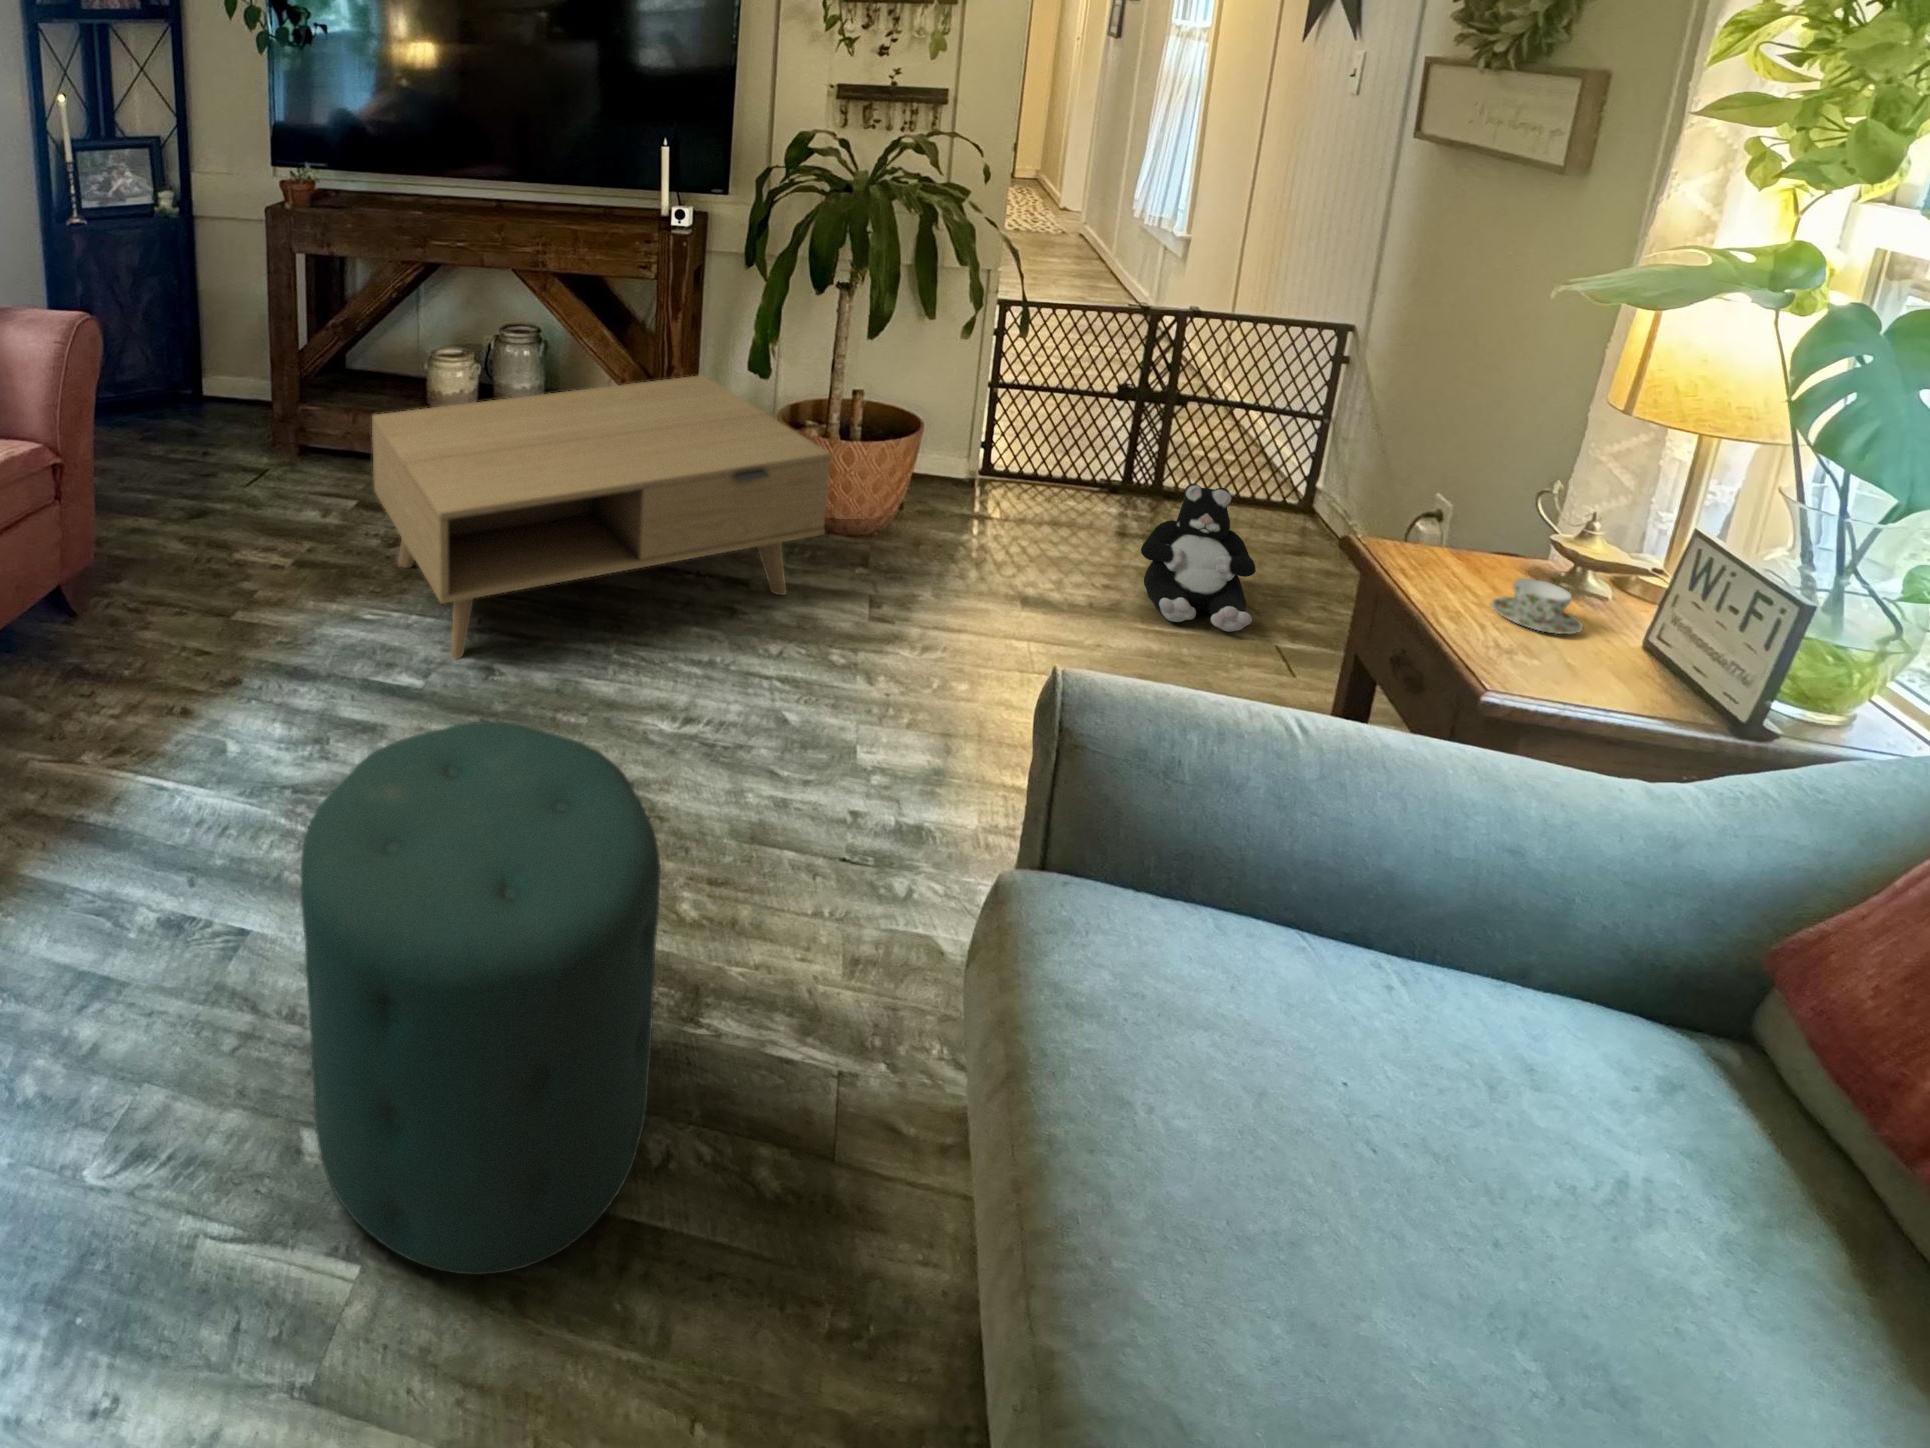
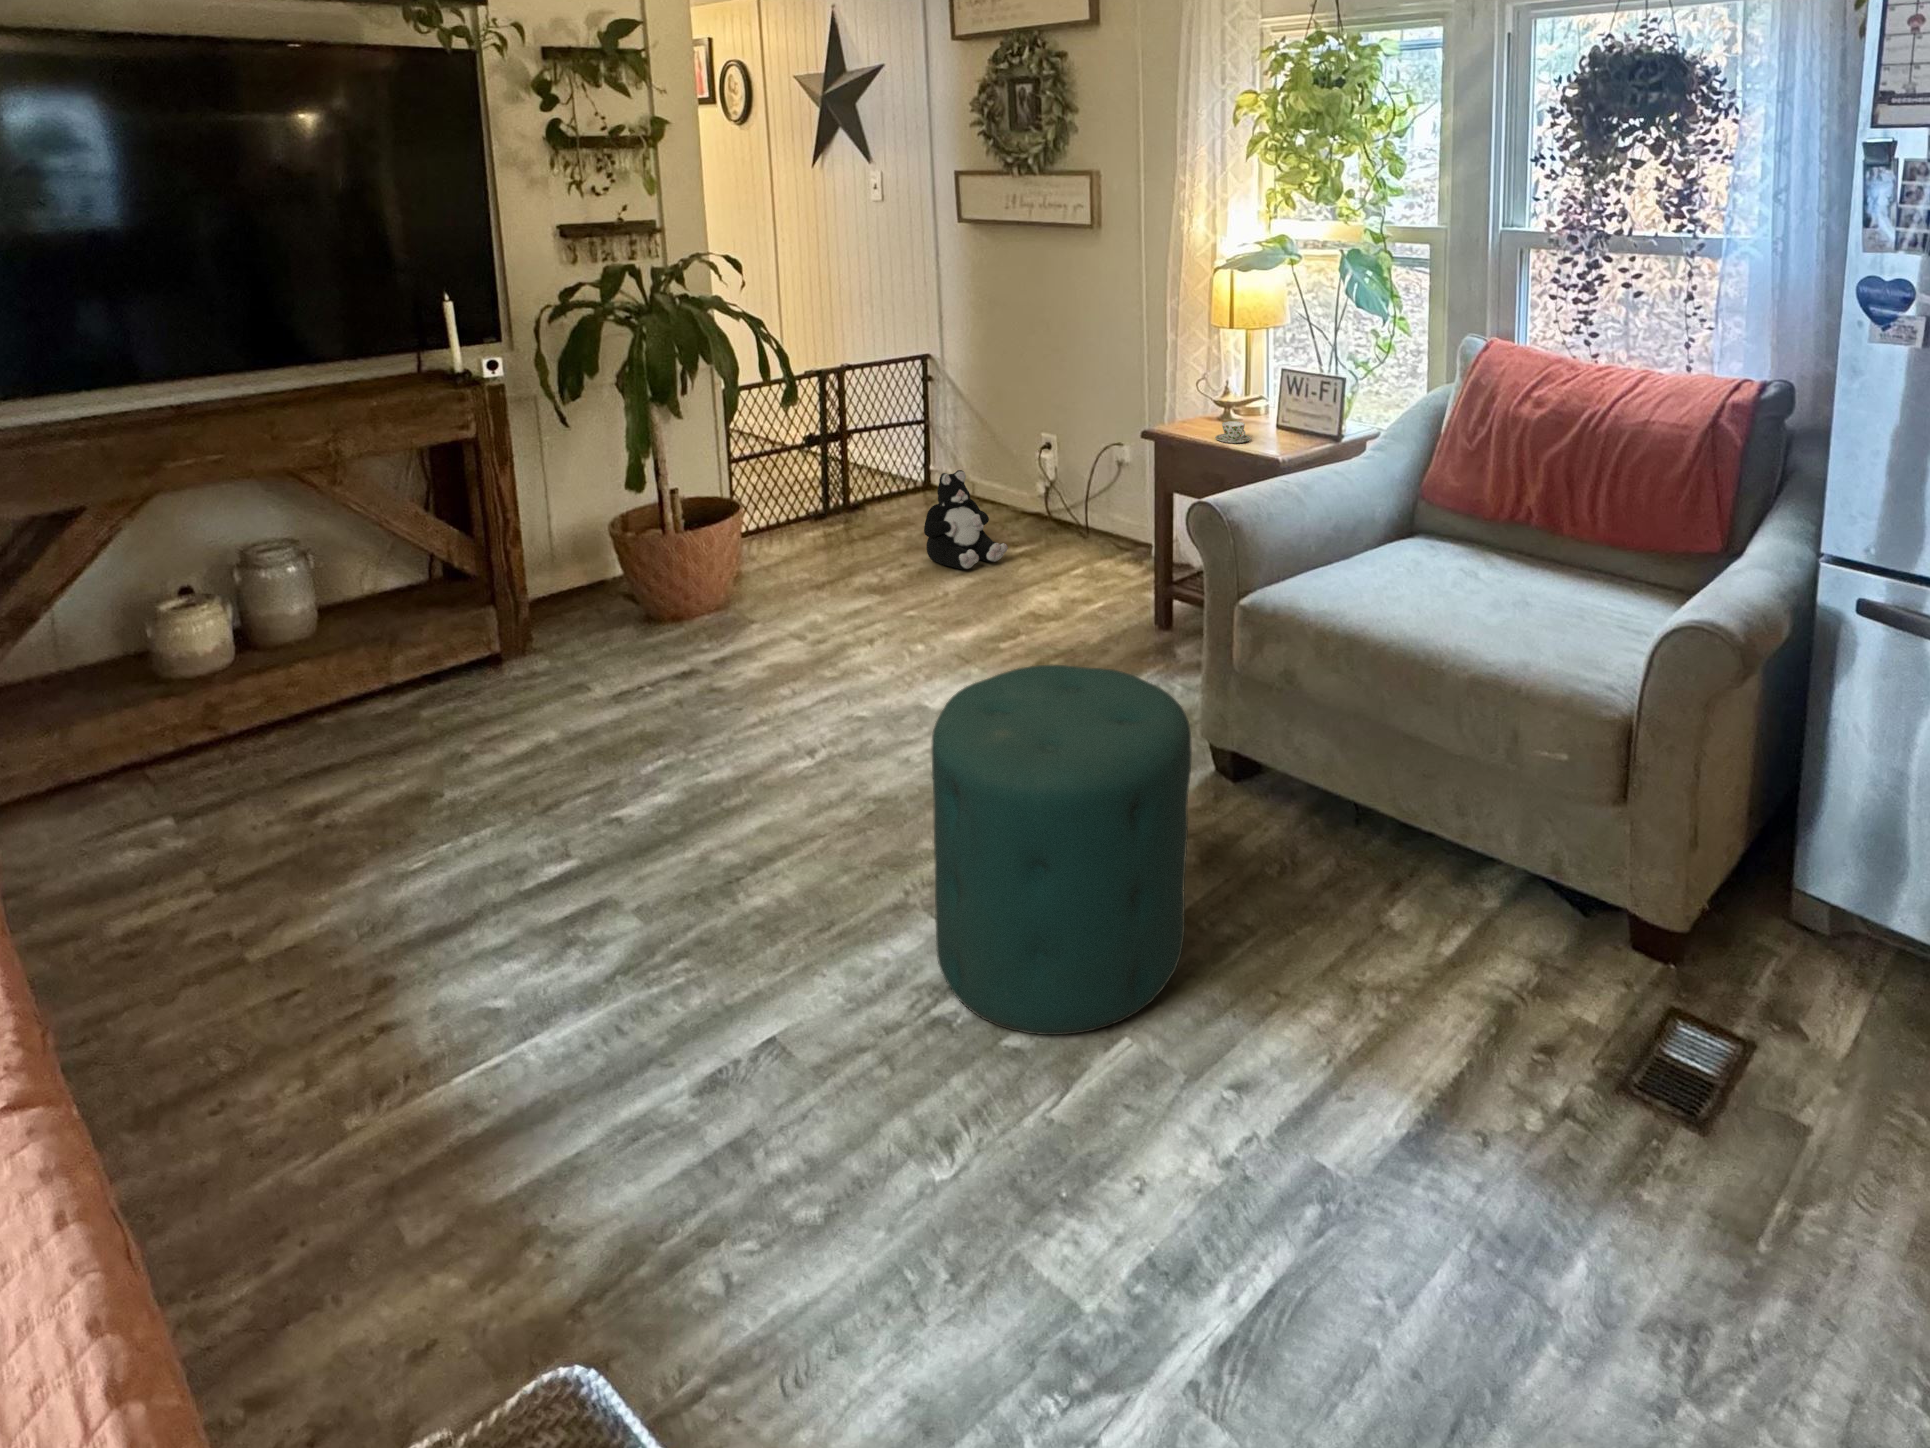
coffee table: present [372,375,831,659] -> none [284,510,772,838]

